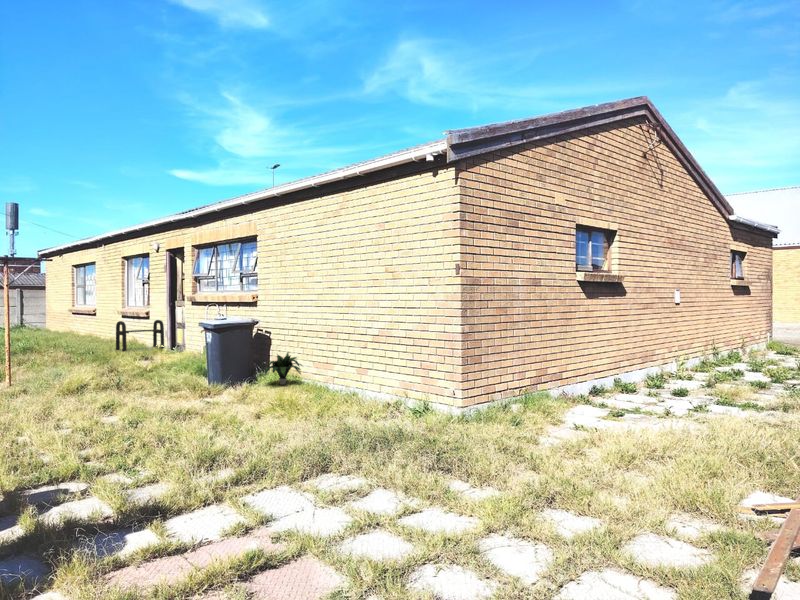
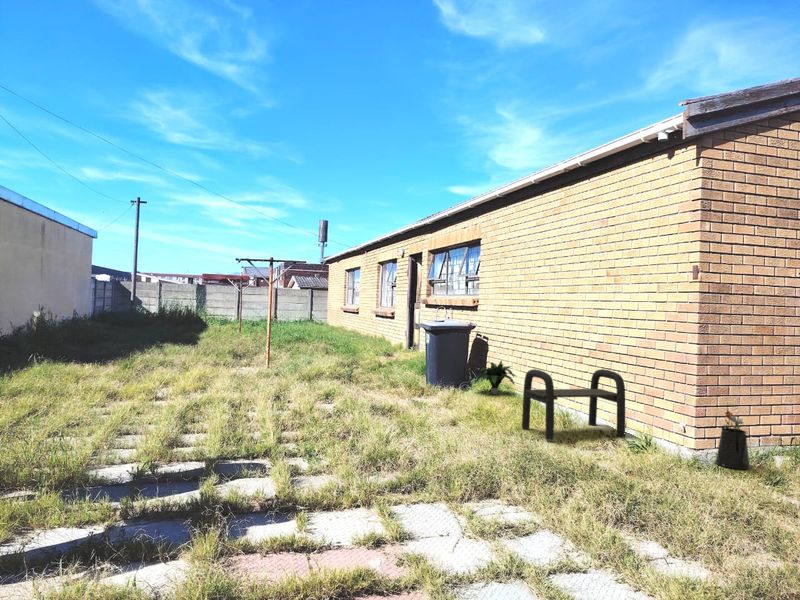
bench: present [116,320,164,351] -> present [522,369,625,440]
watering can: none [477,374,500,417] -> present [715,411,751,469]

